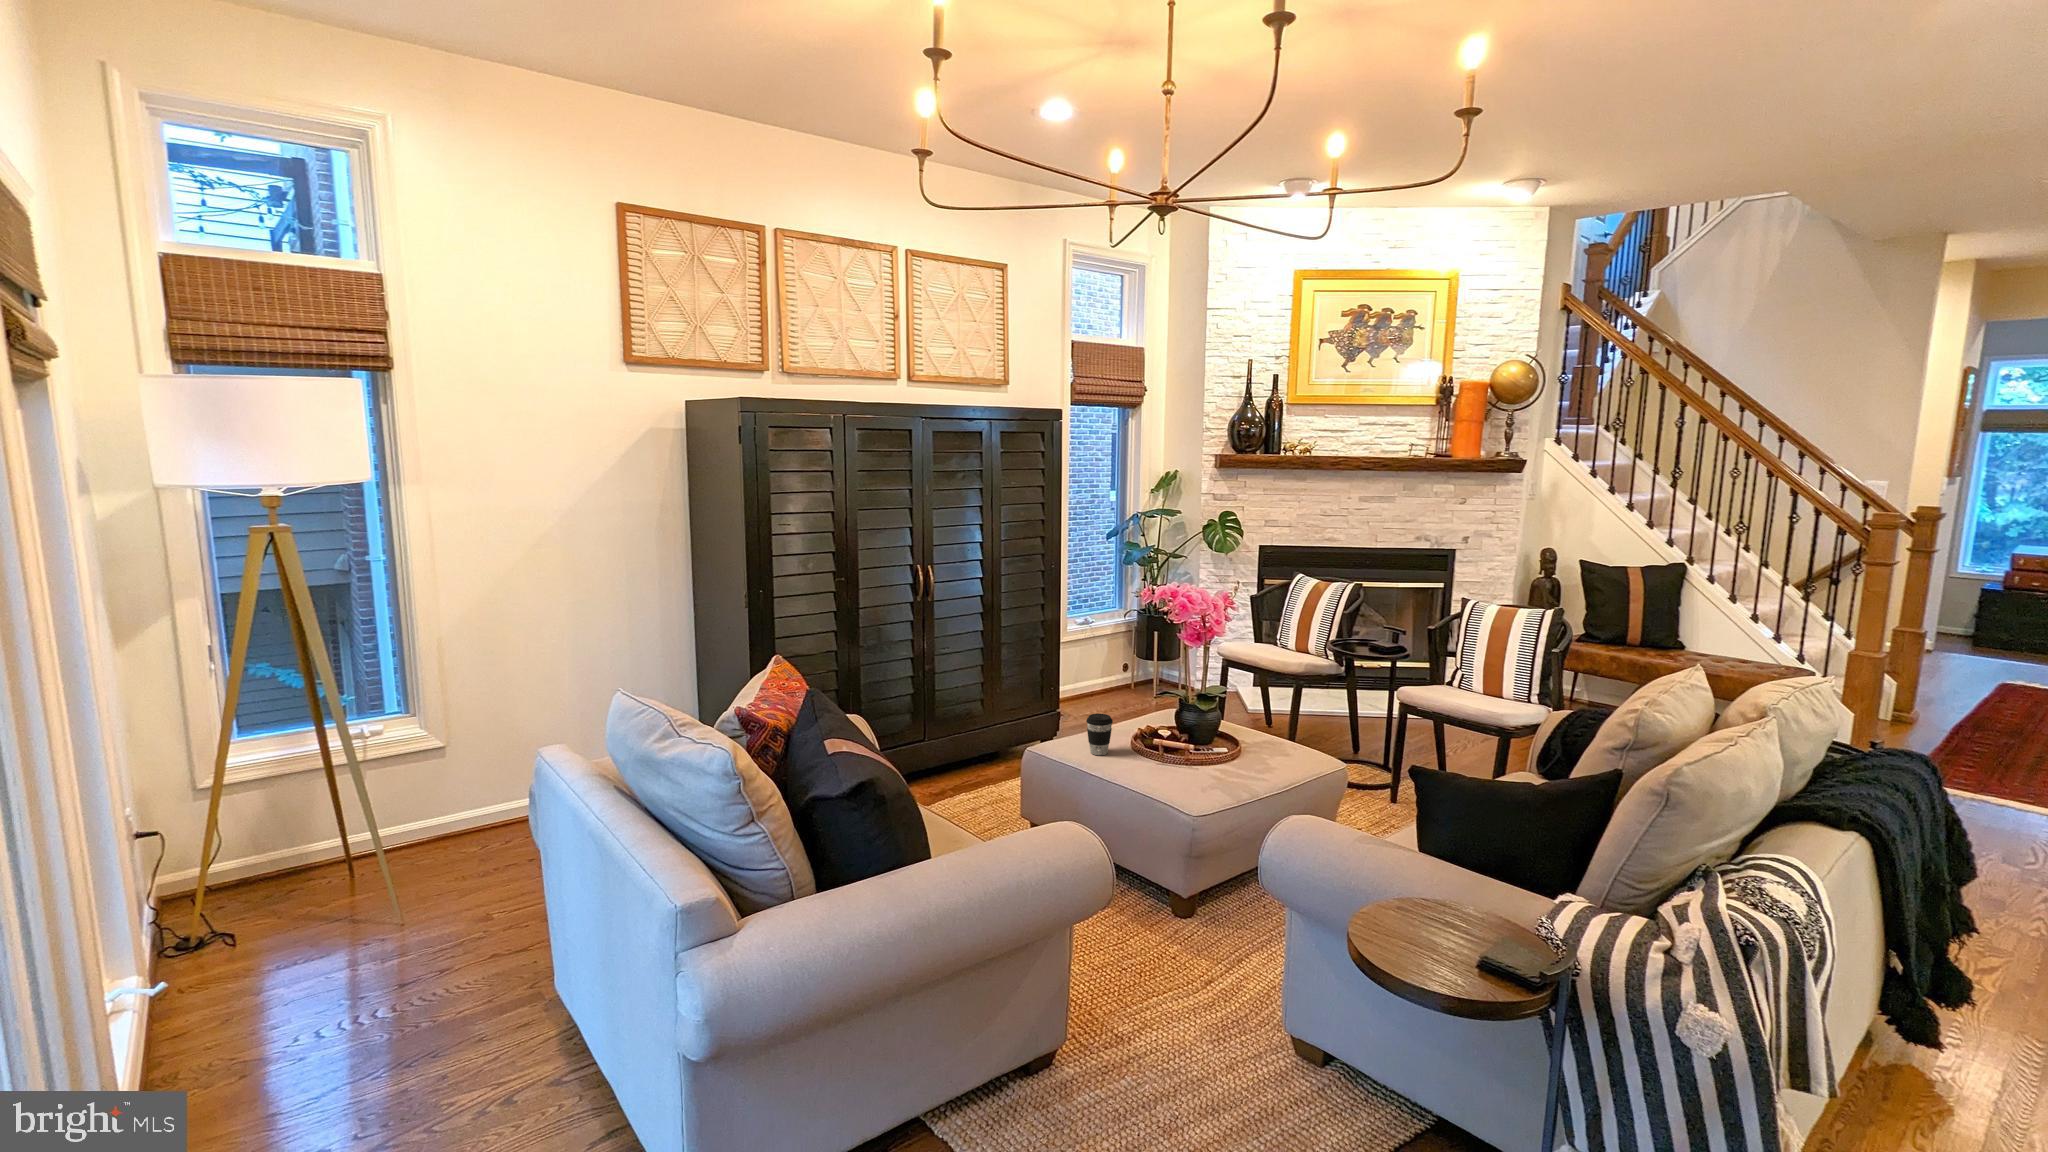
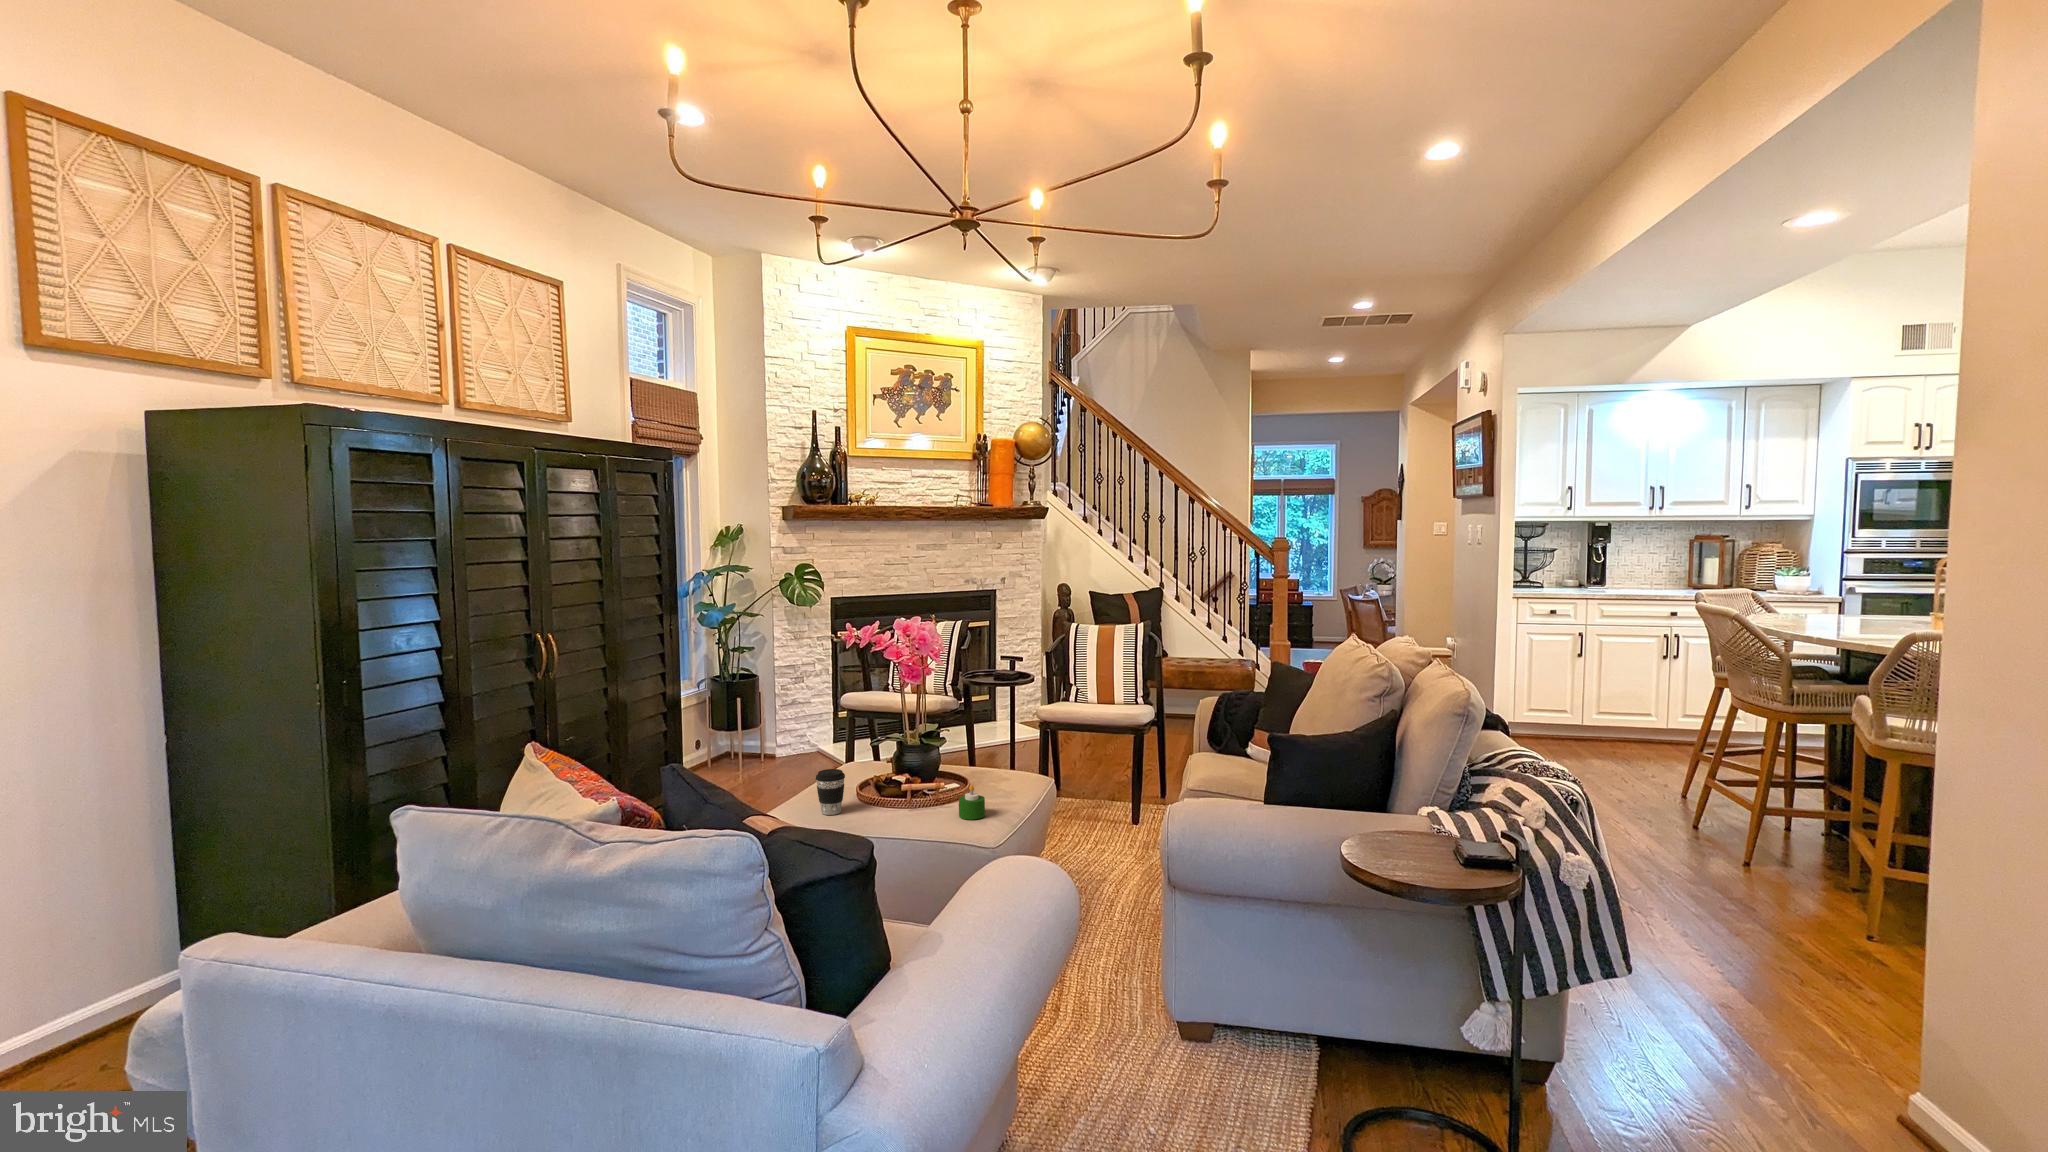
candle: none [1202,755,1229,790] -> present [959,785,985,820]

